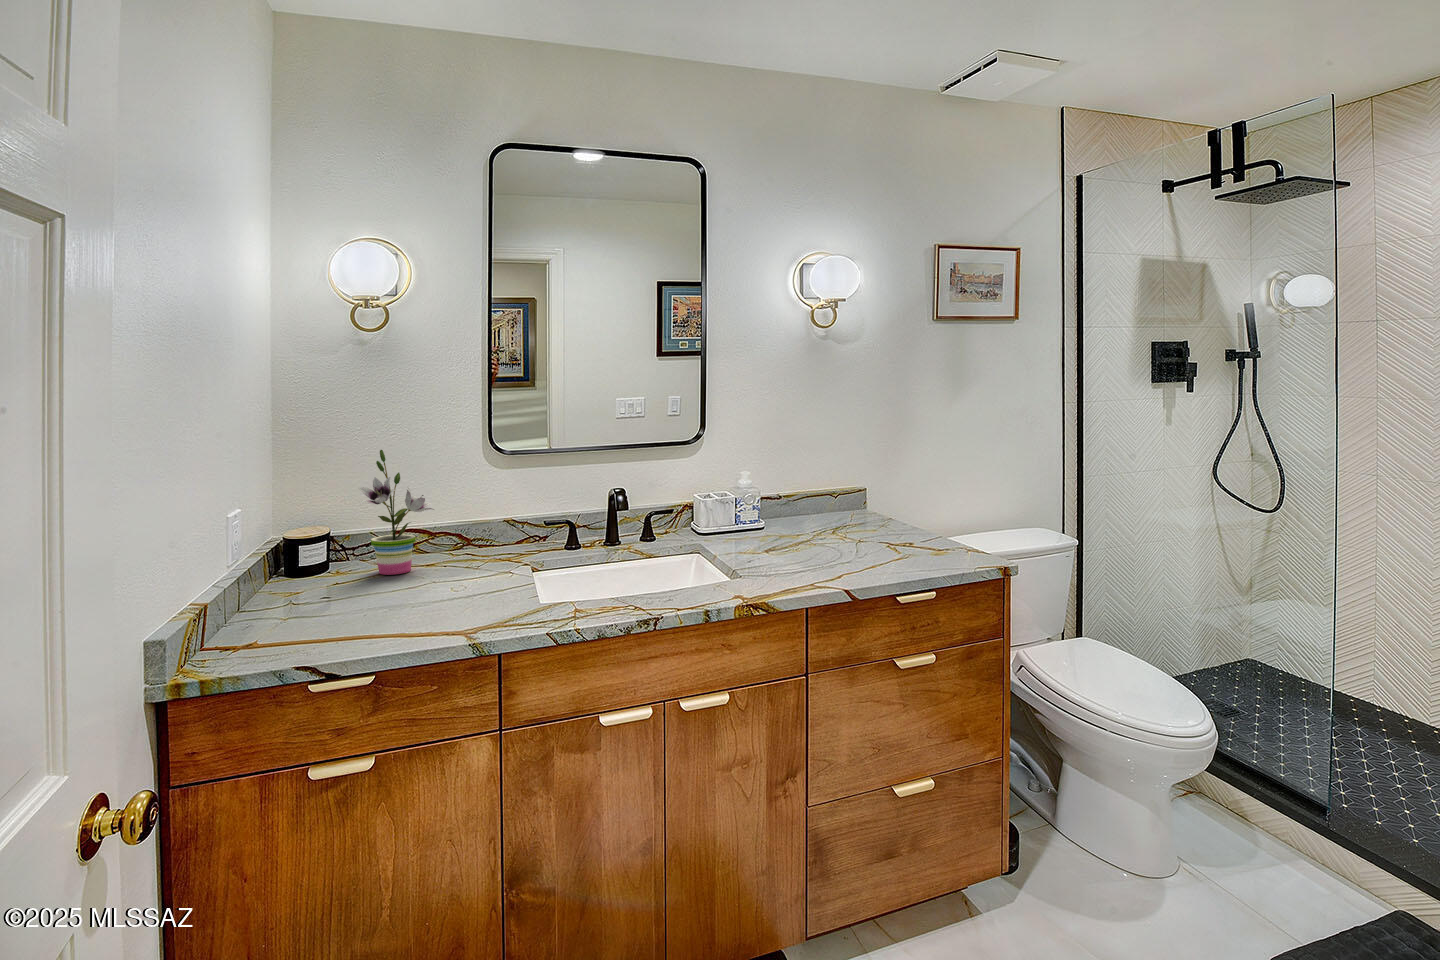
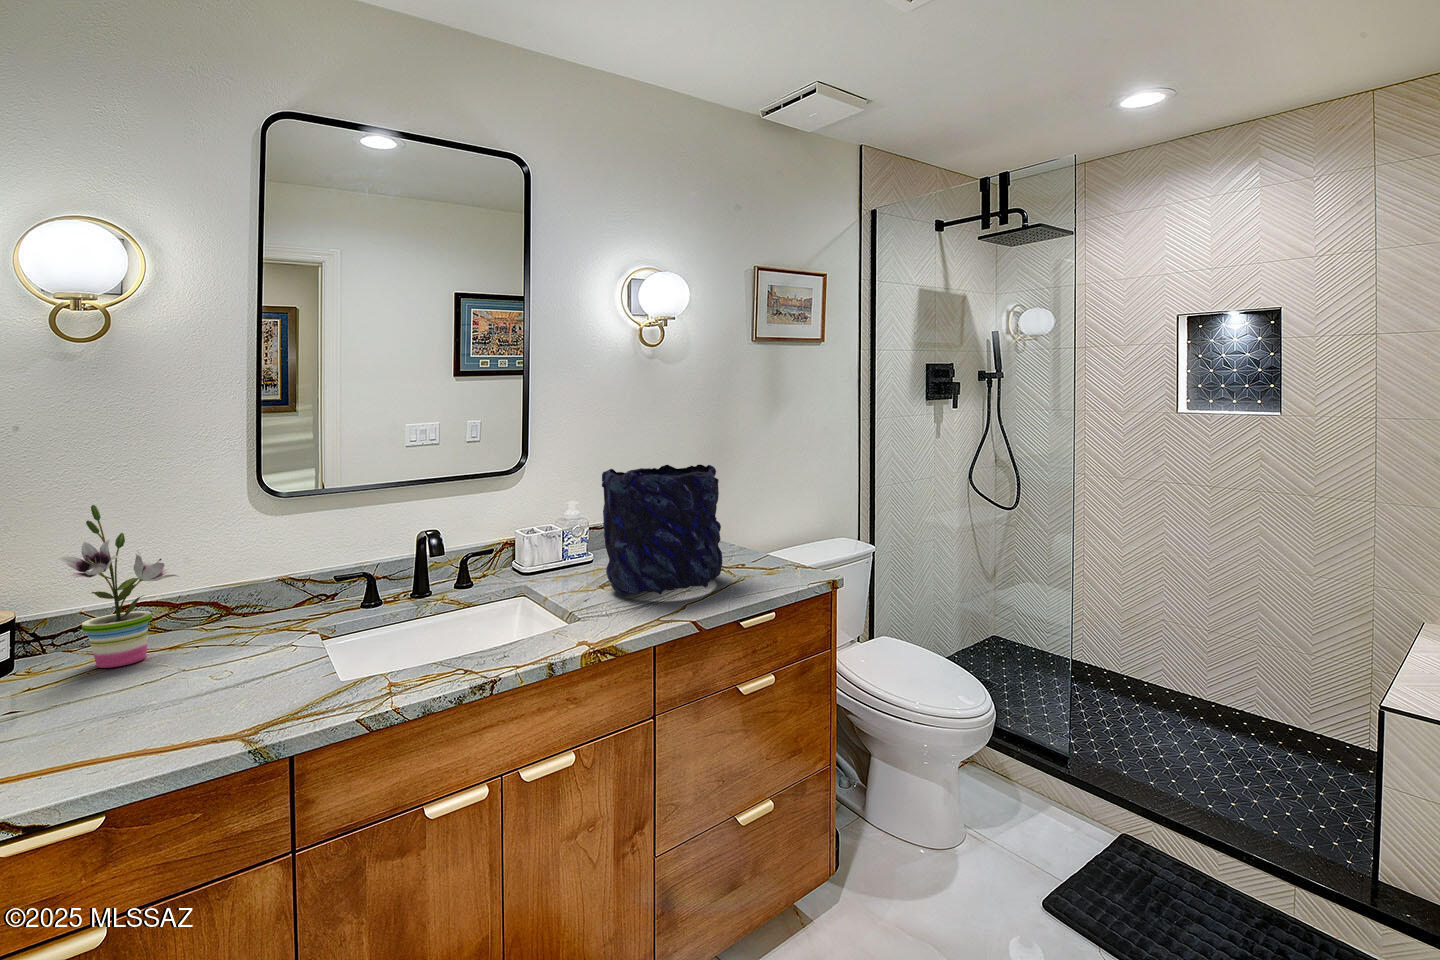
vase: none [772,439,887,564] -> present [602,465,722,594]

